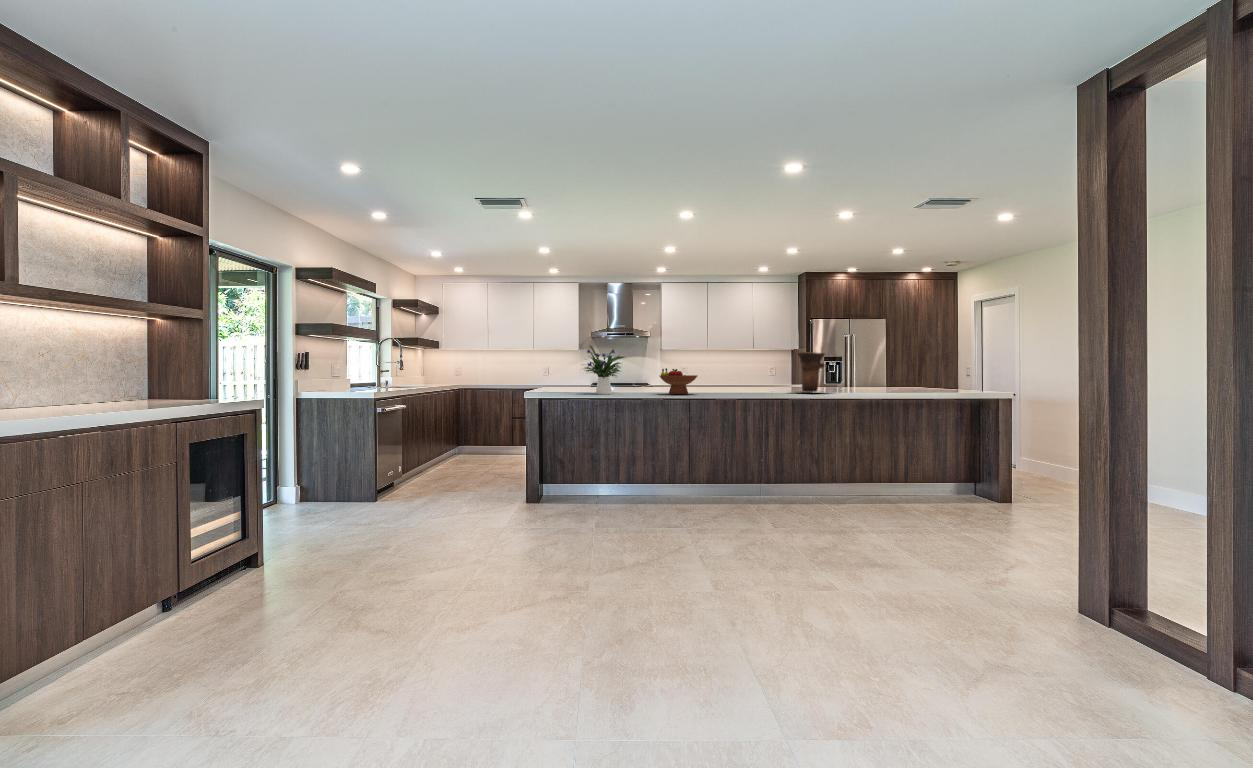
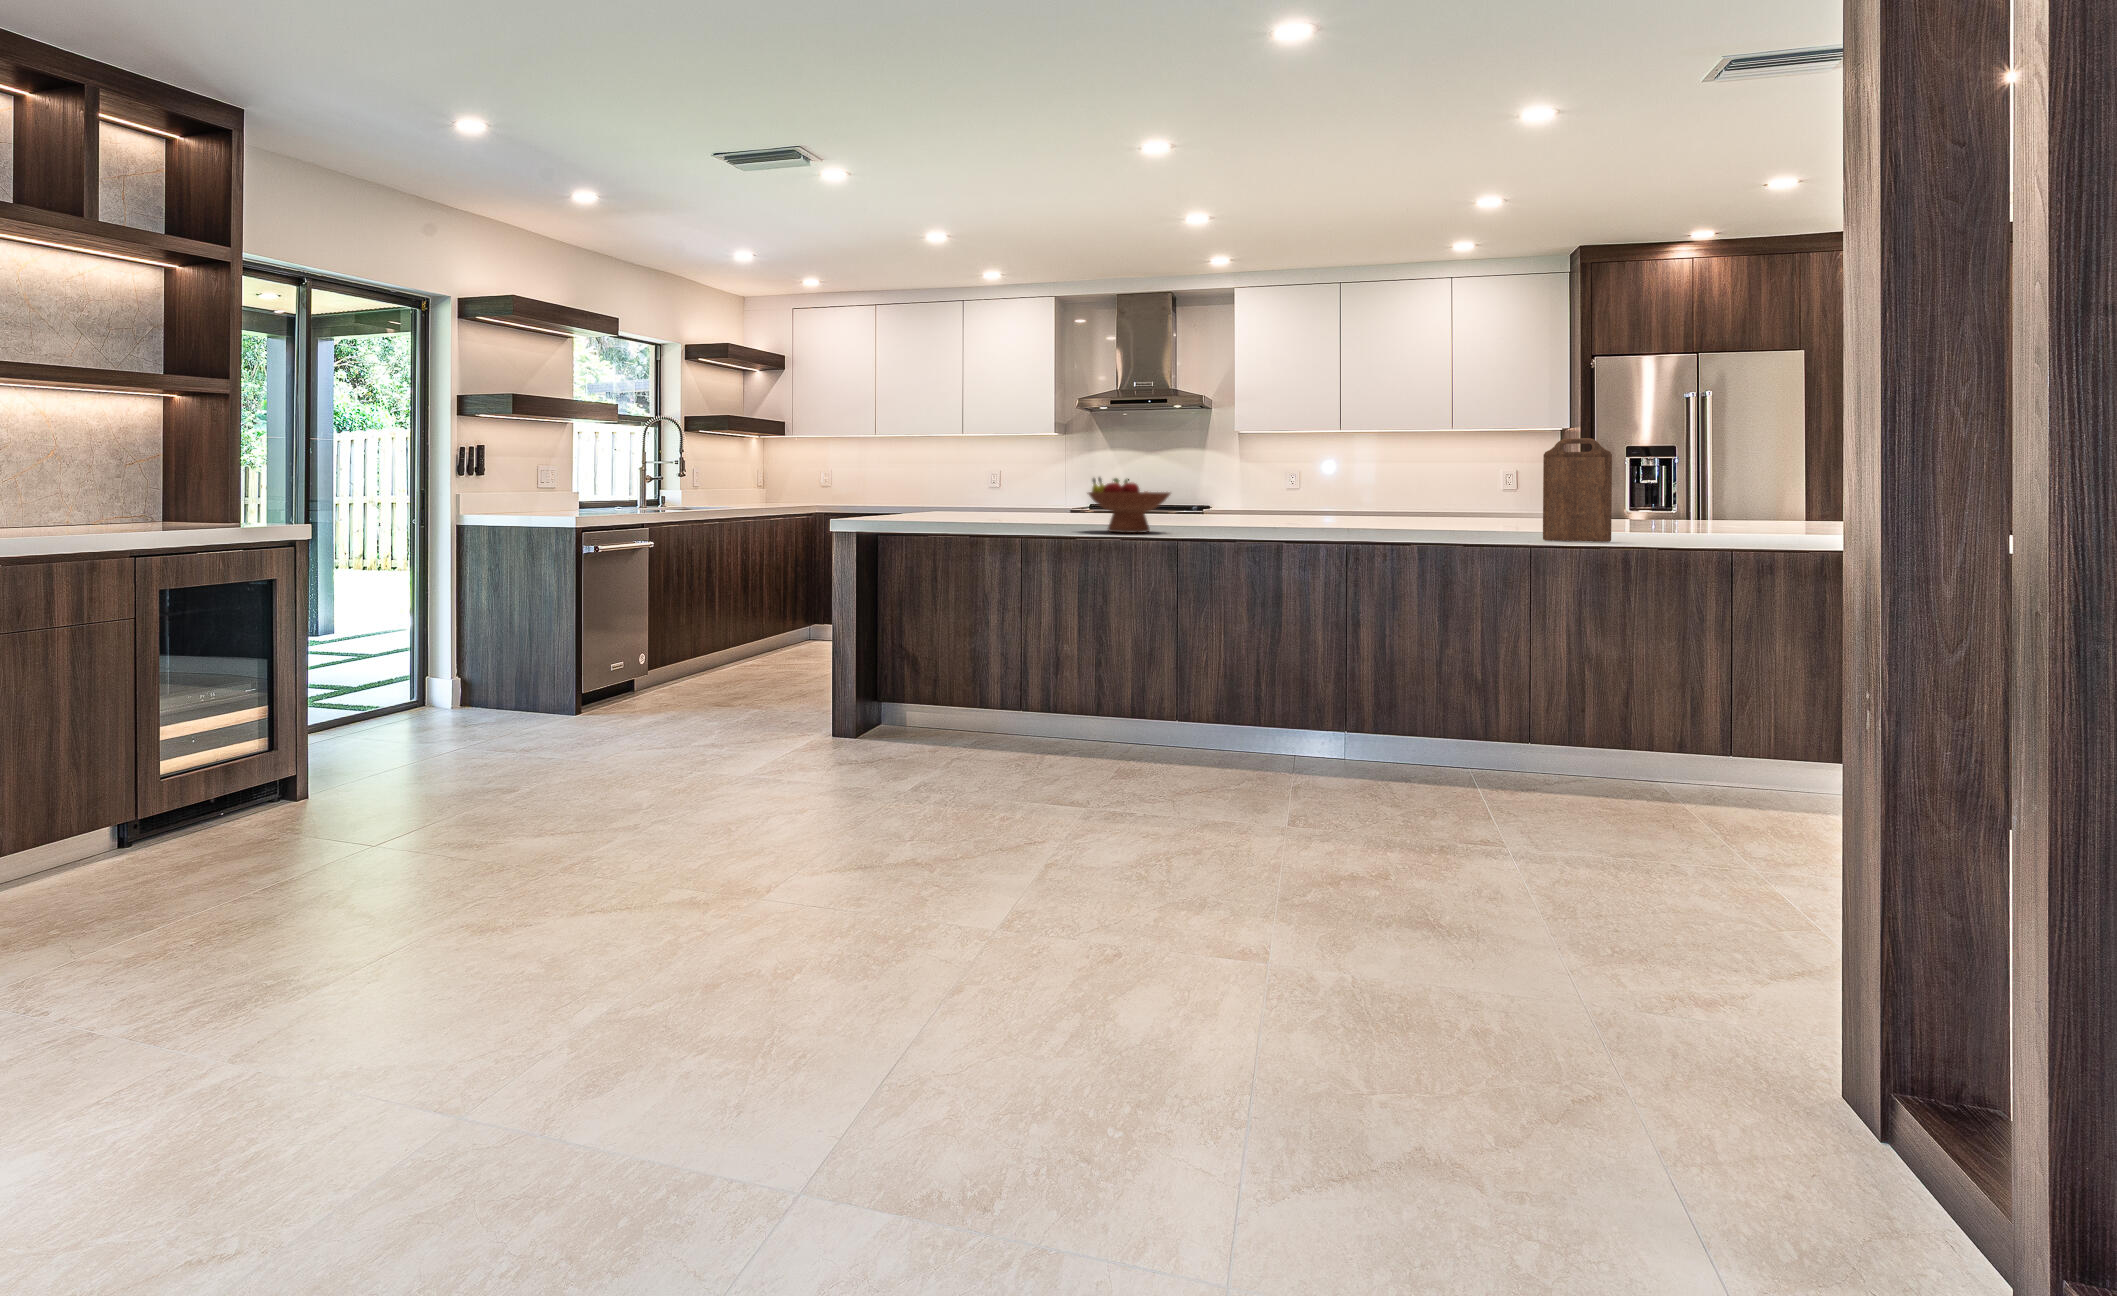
flower arrangement: present [585,346,624,394] -> none [932,429,1026,529]
vase: present [797,352,825,392] -> none [1389,440,1516,533]
cutting board: none [848,352,874,394] -> present [1543,438,1612,542]

